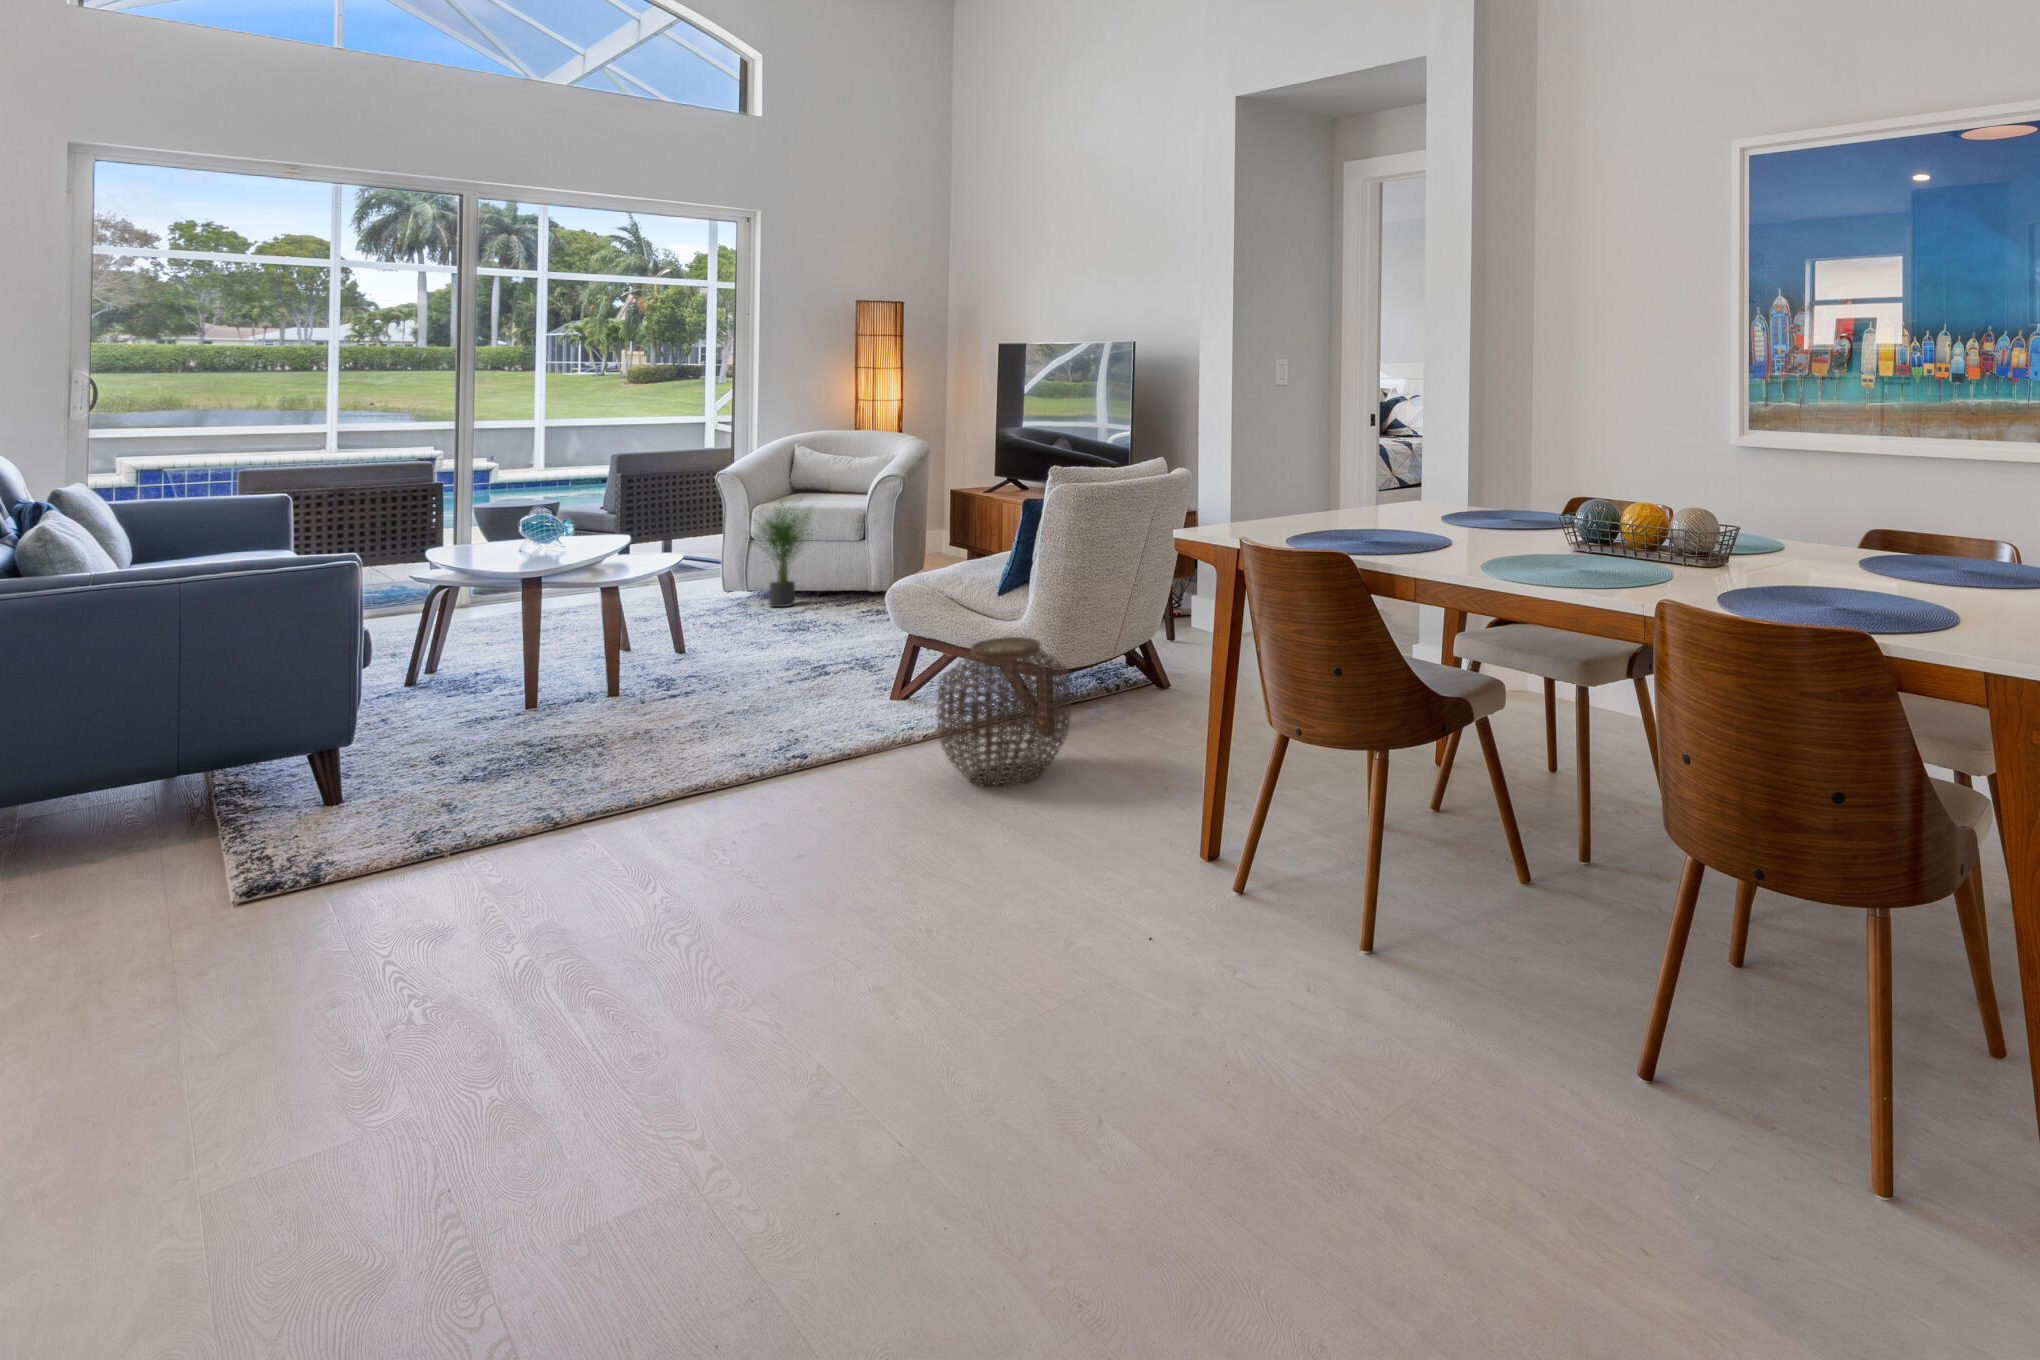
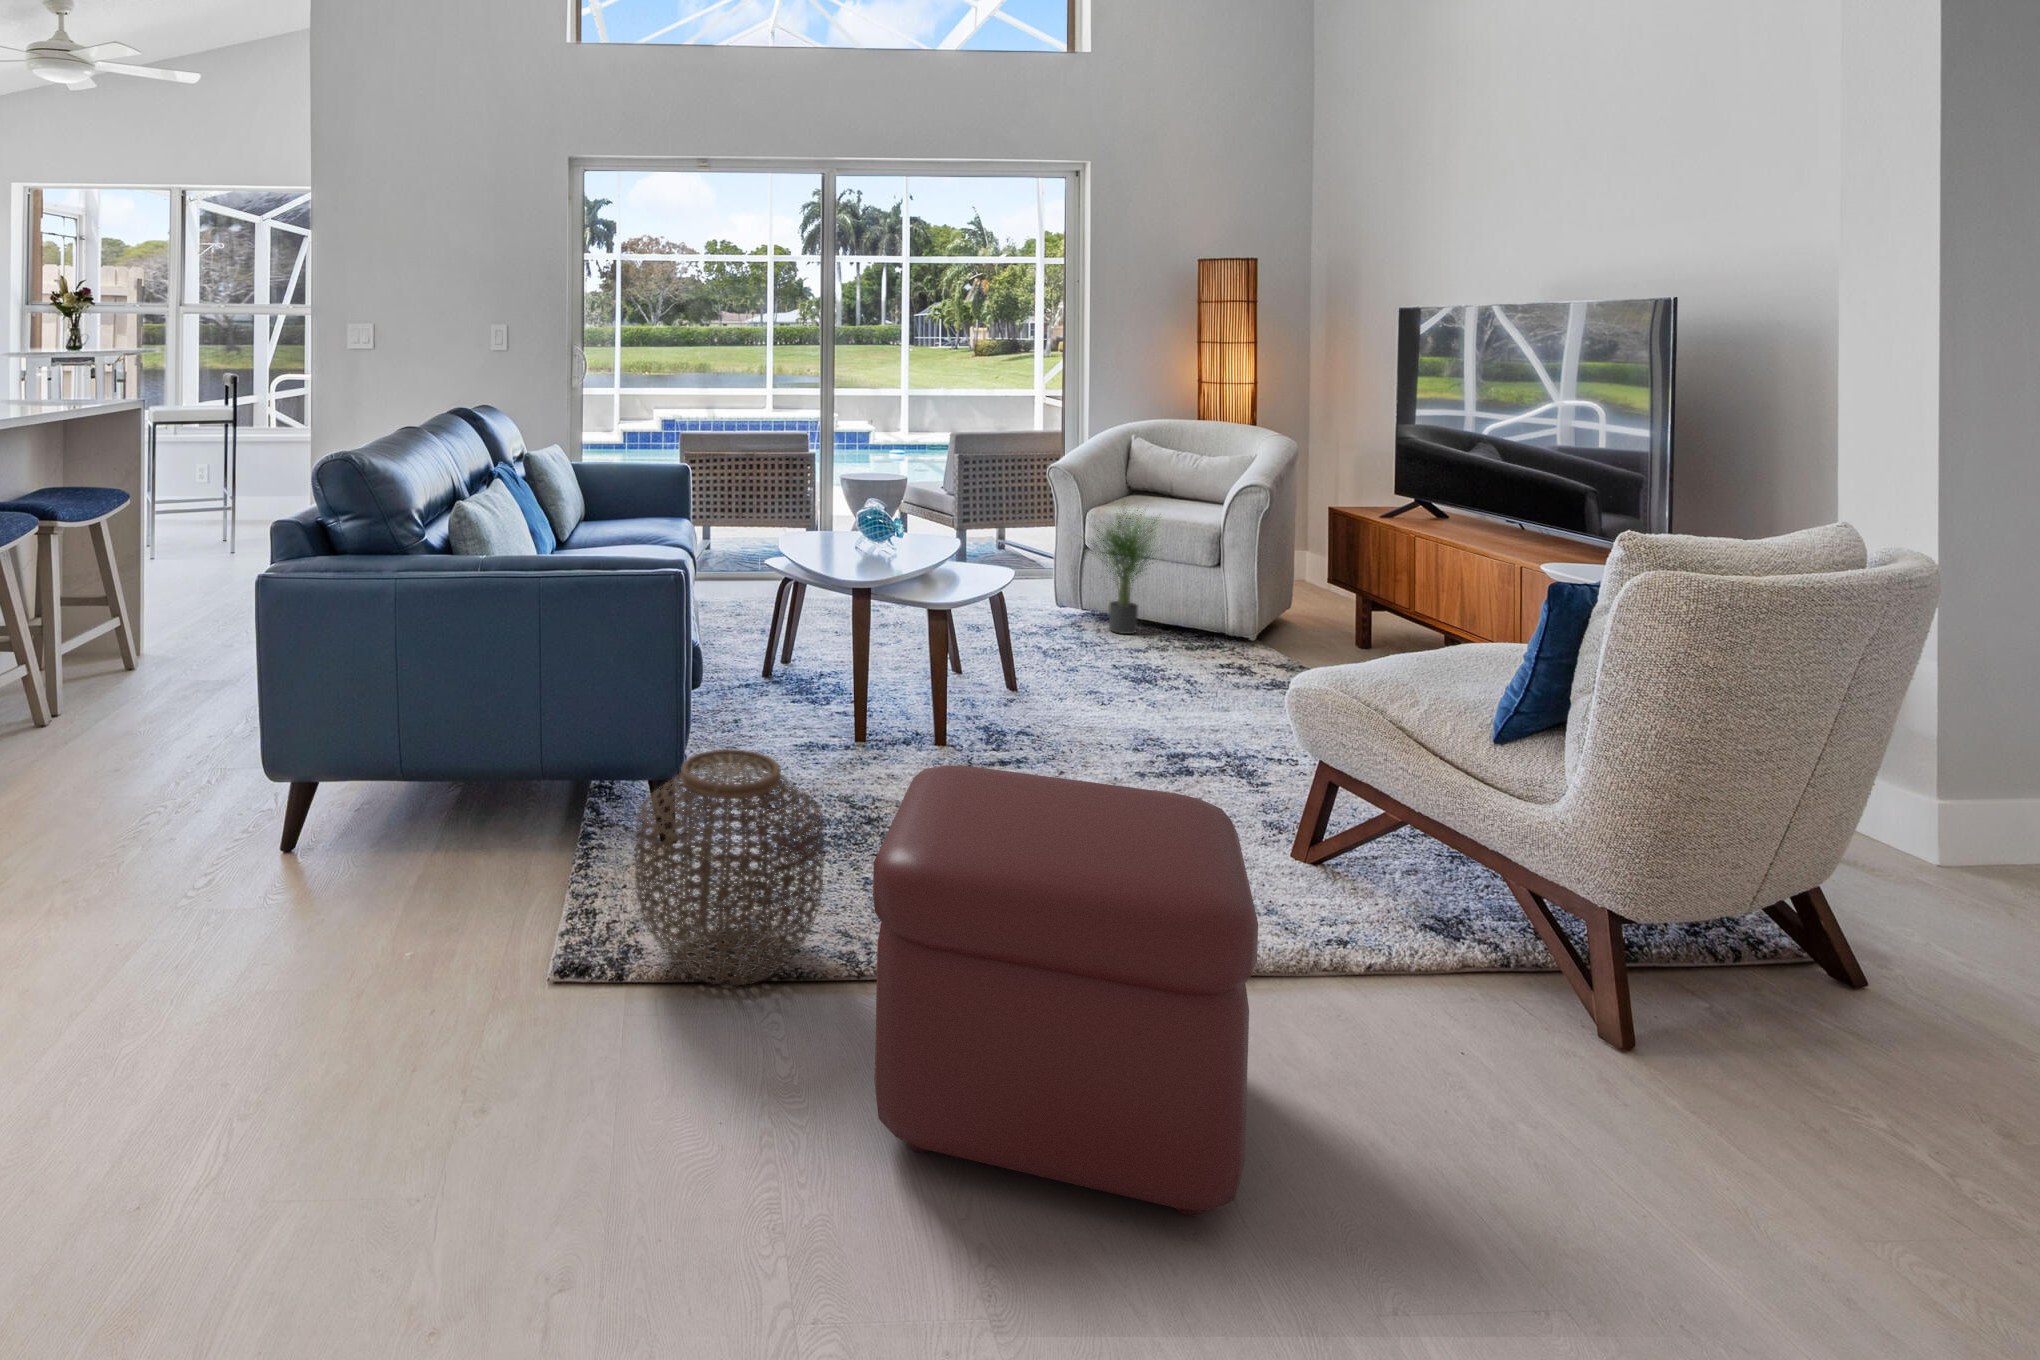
ottoman: none [583,632,838,871] -> present [873,765,1258,1216]
woven basket: present [938,637,1071,785] -> present [635,749,824,985]

